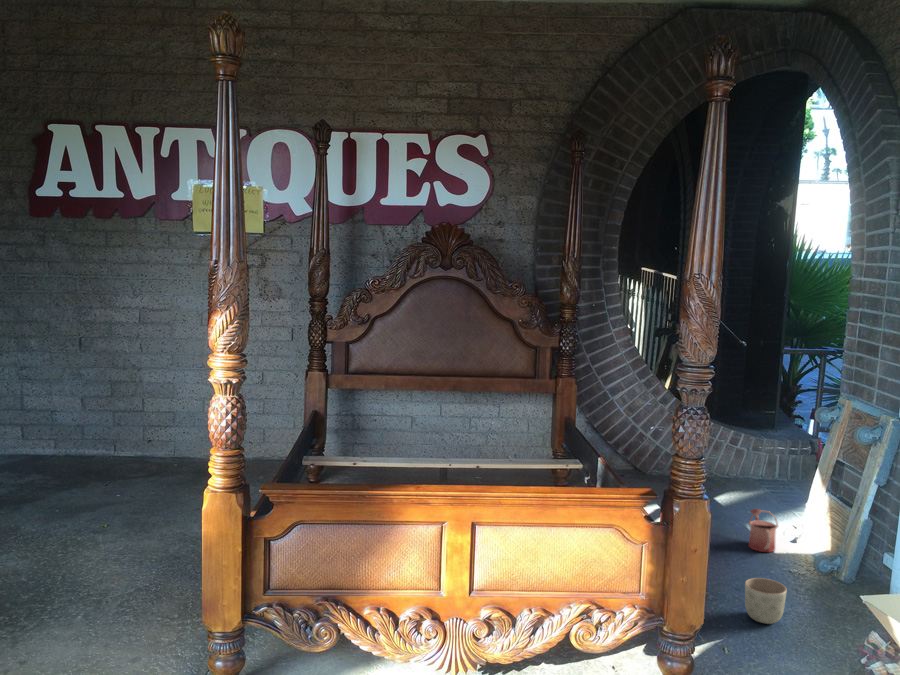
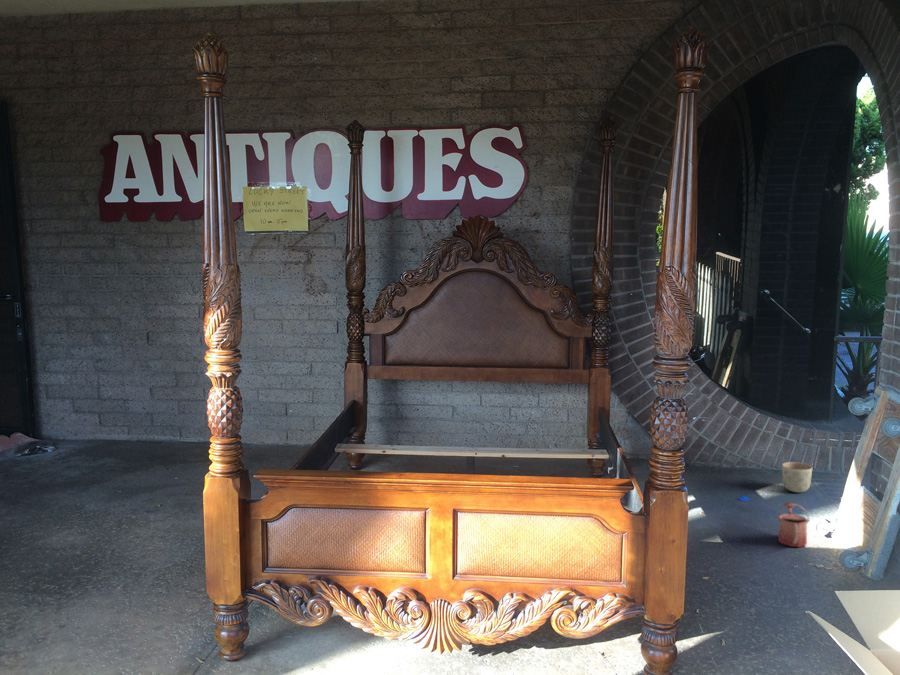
planter: present [745,578,787,624] -> present [782,462,812,492]

